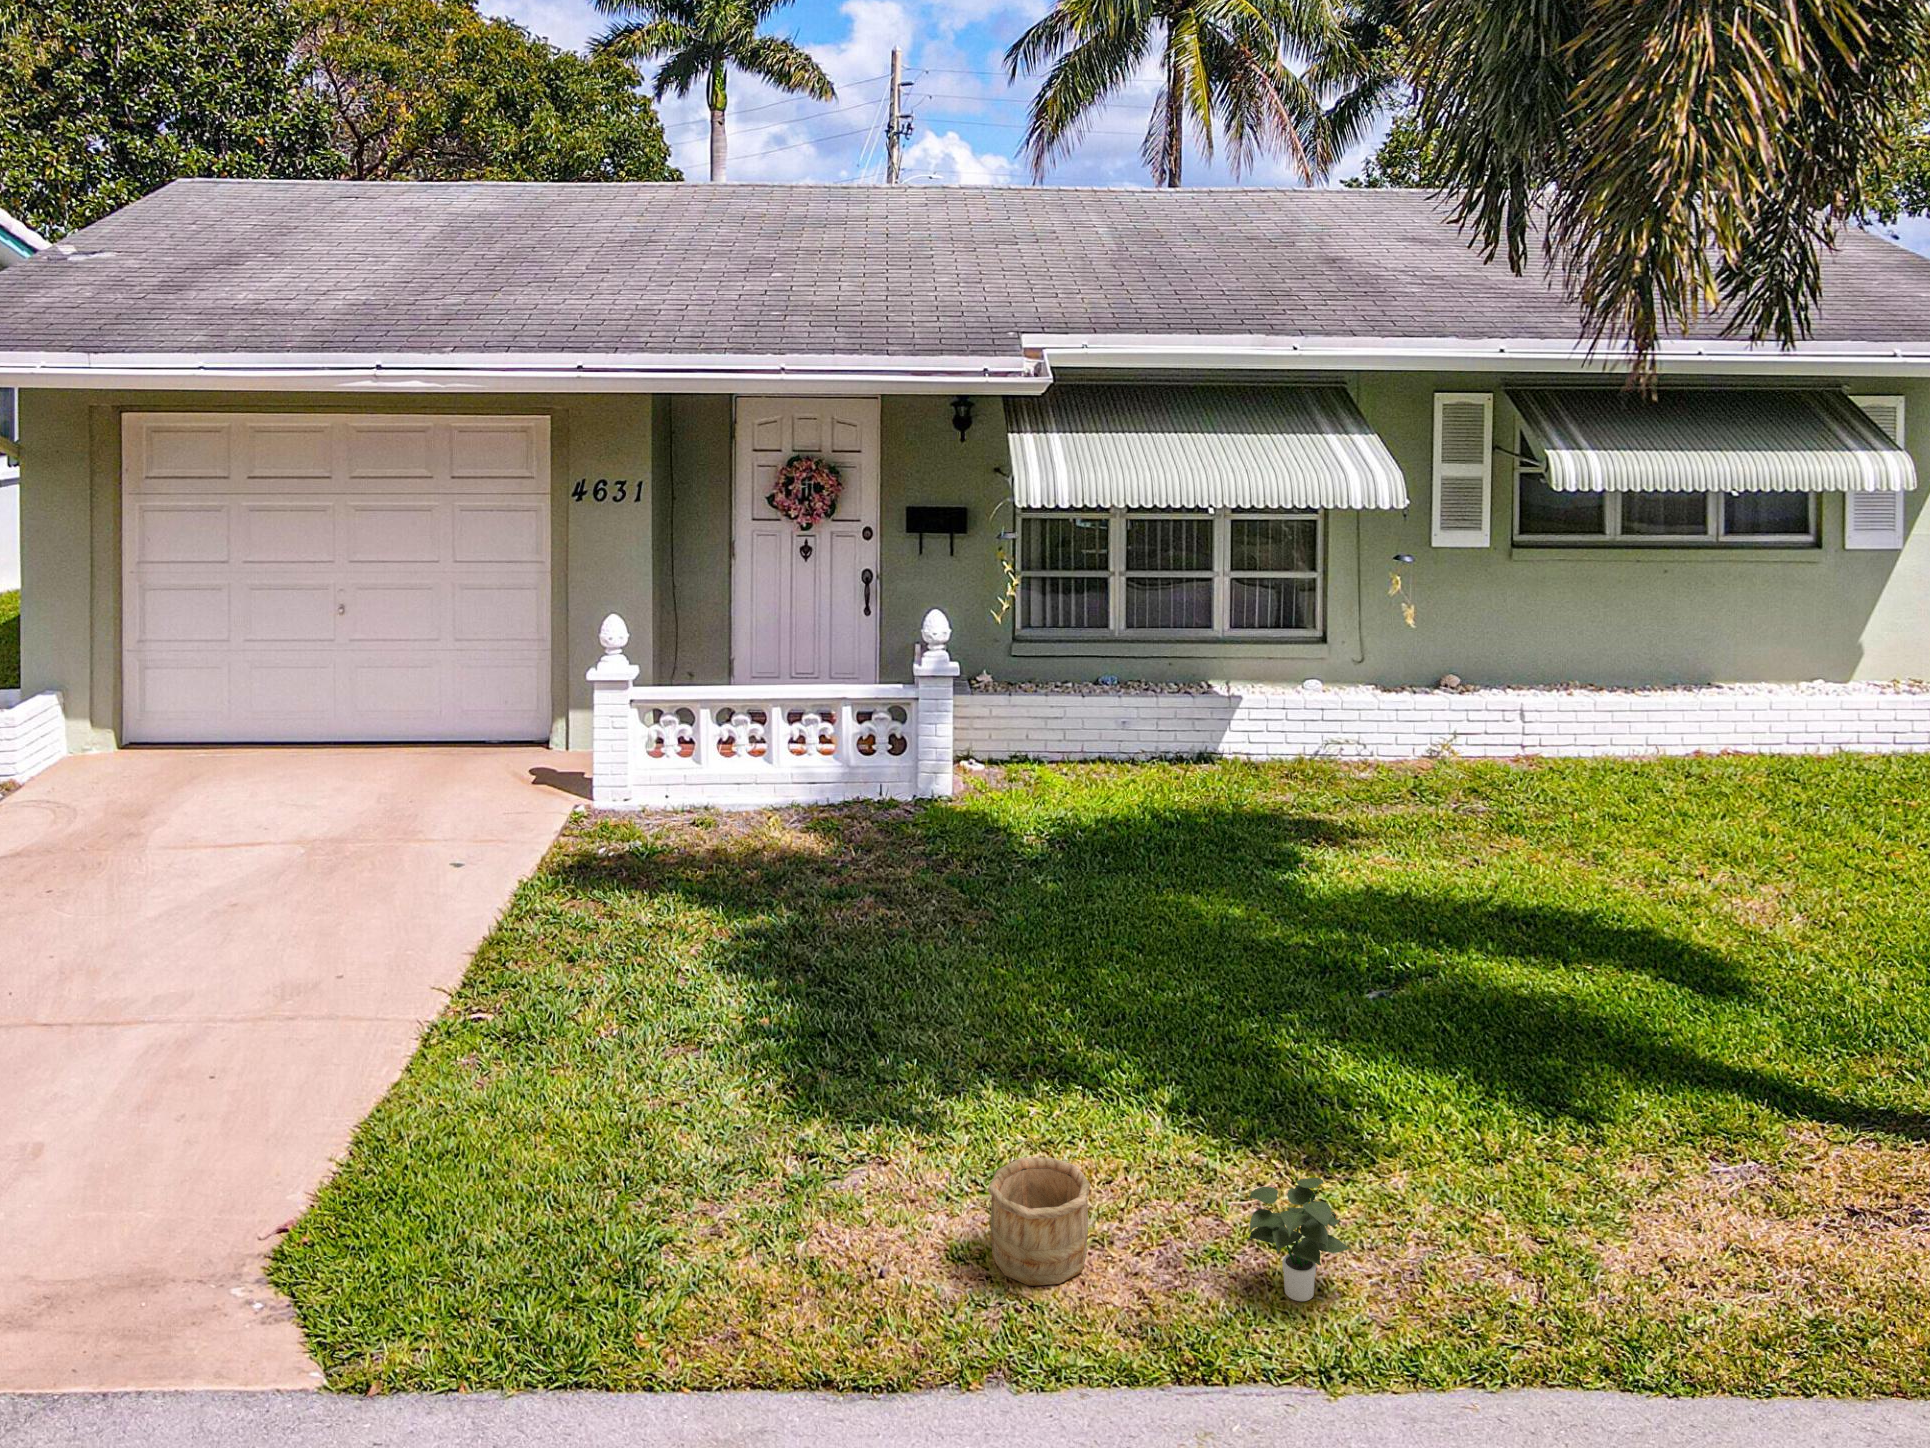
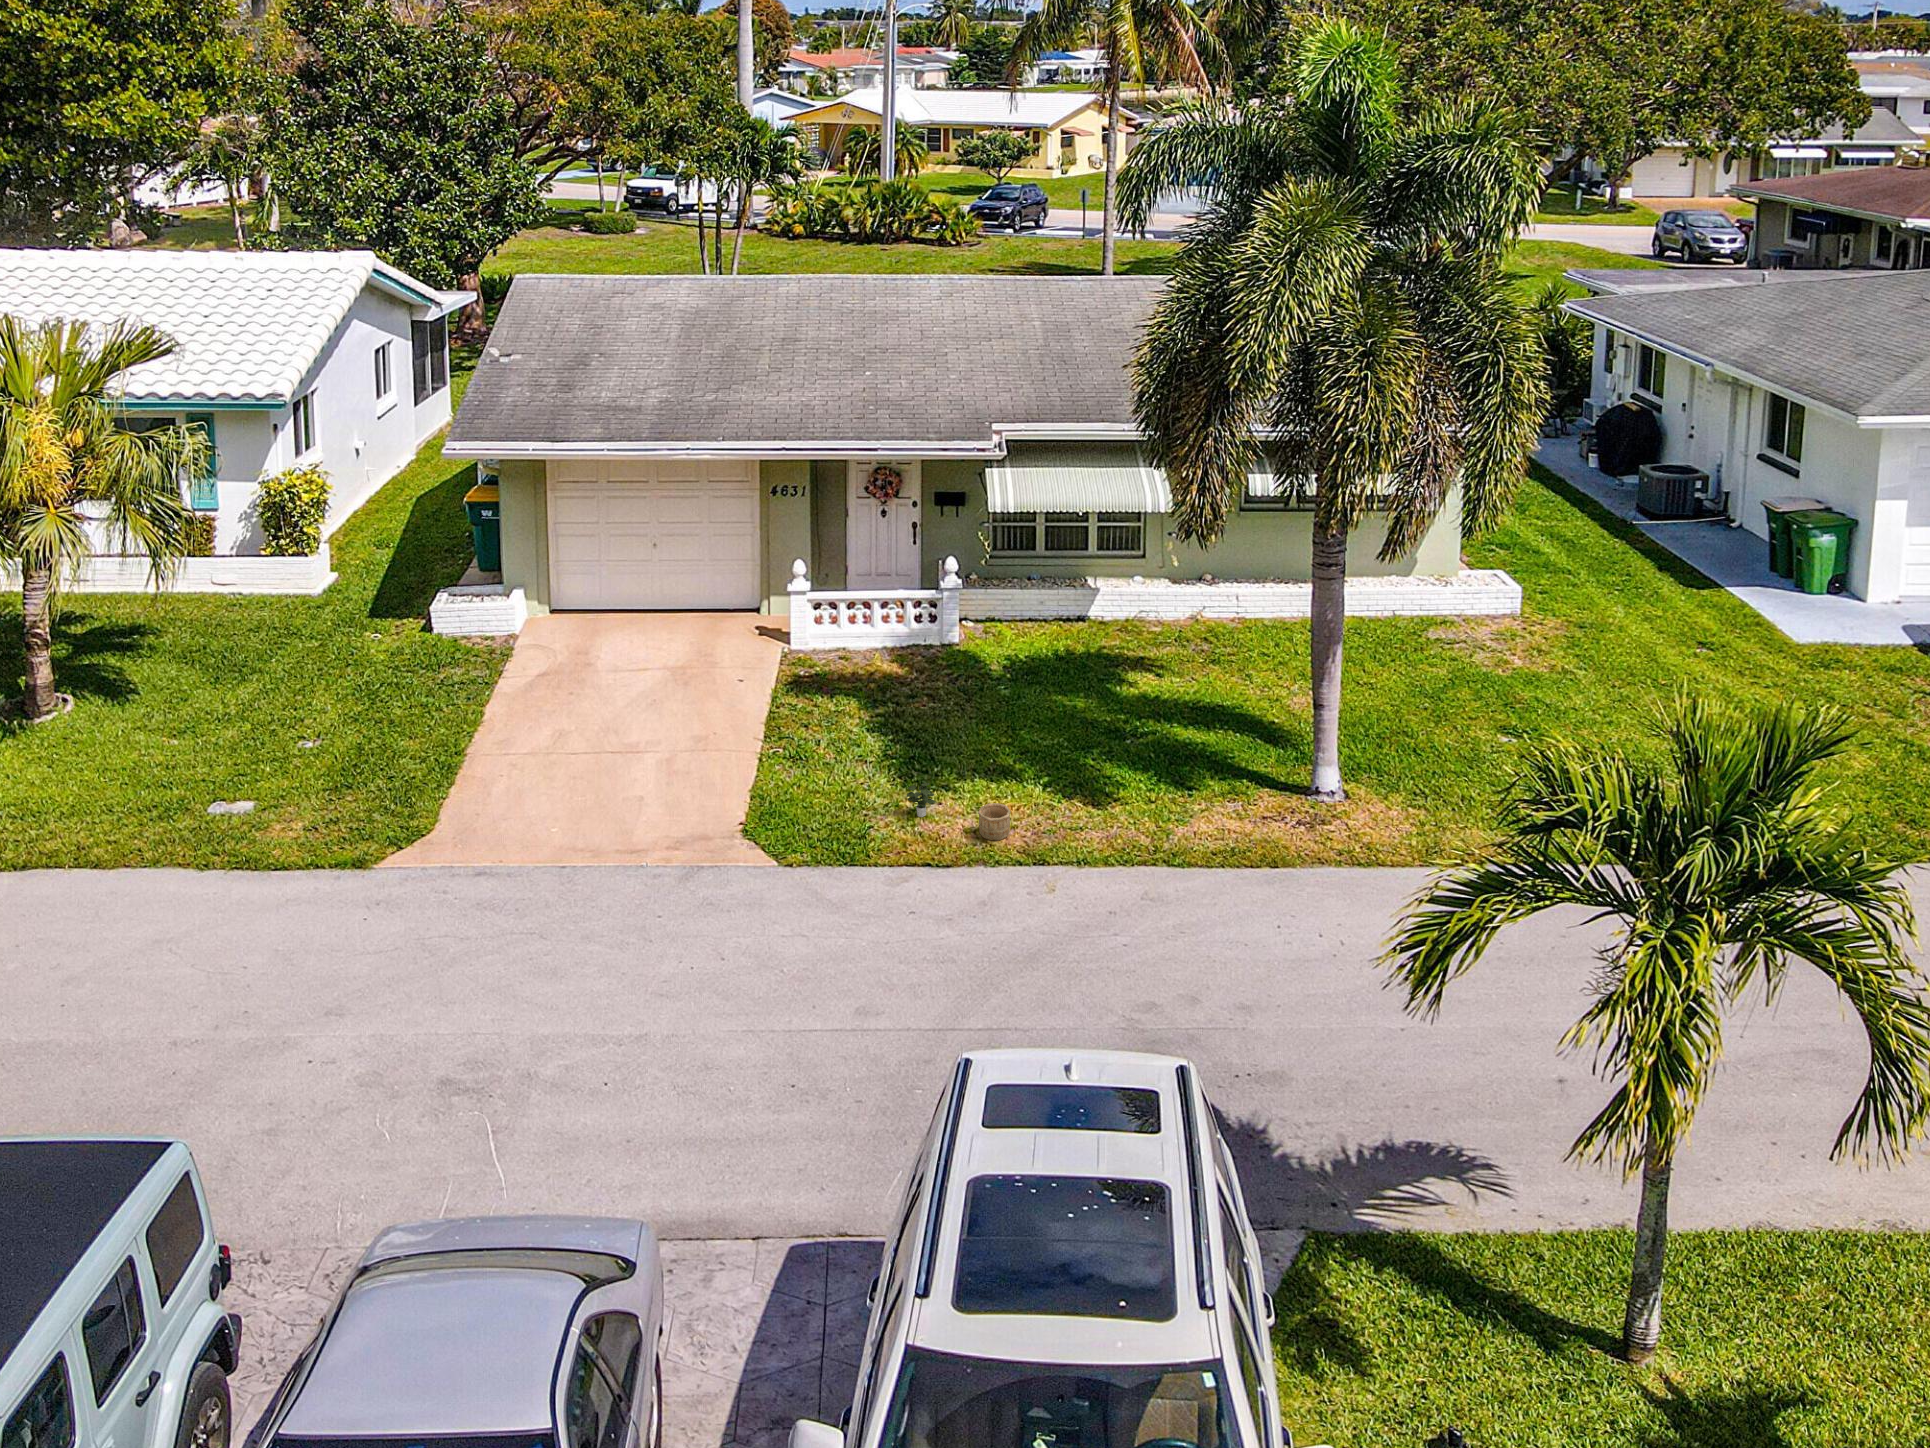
potted plant: present [1248,1178,1351,1301] -> present [906,783,936,817]

